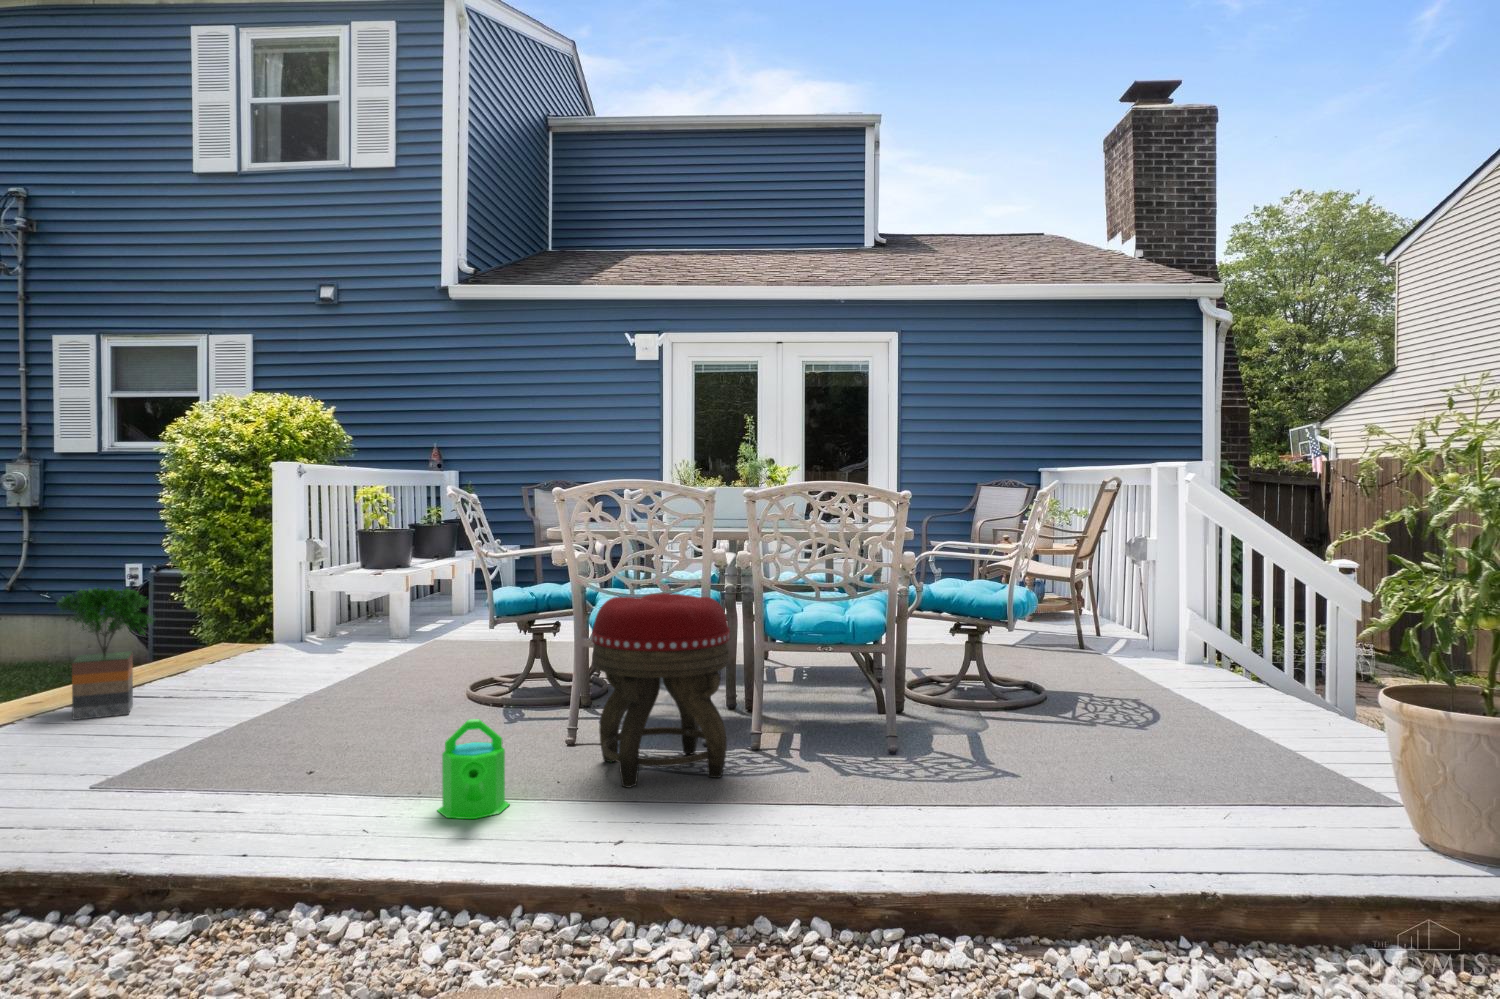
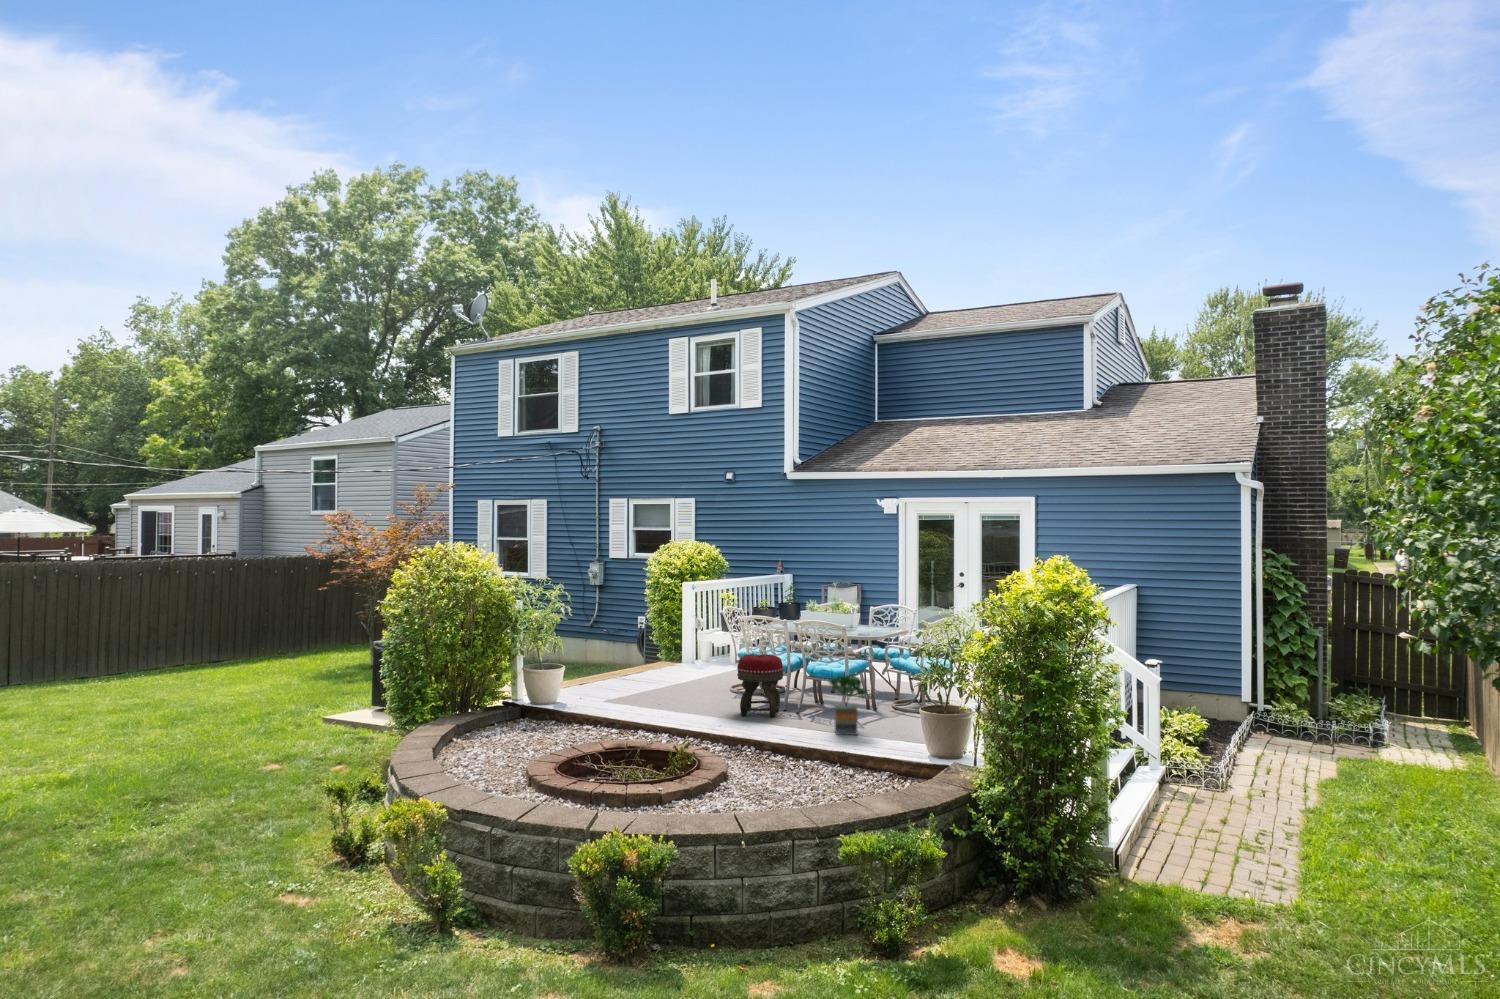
potted tree: present [57,588,153,720] -> present [829,675,866,735]
watering can: present [438,719,509,819] -> none [685,689,705,717]

